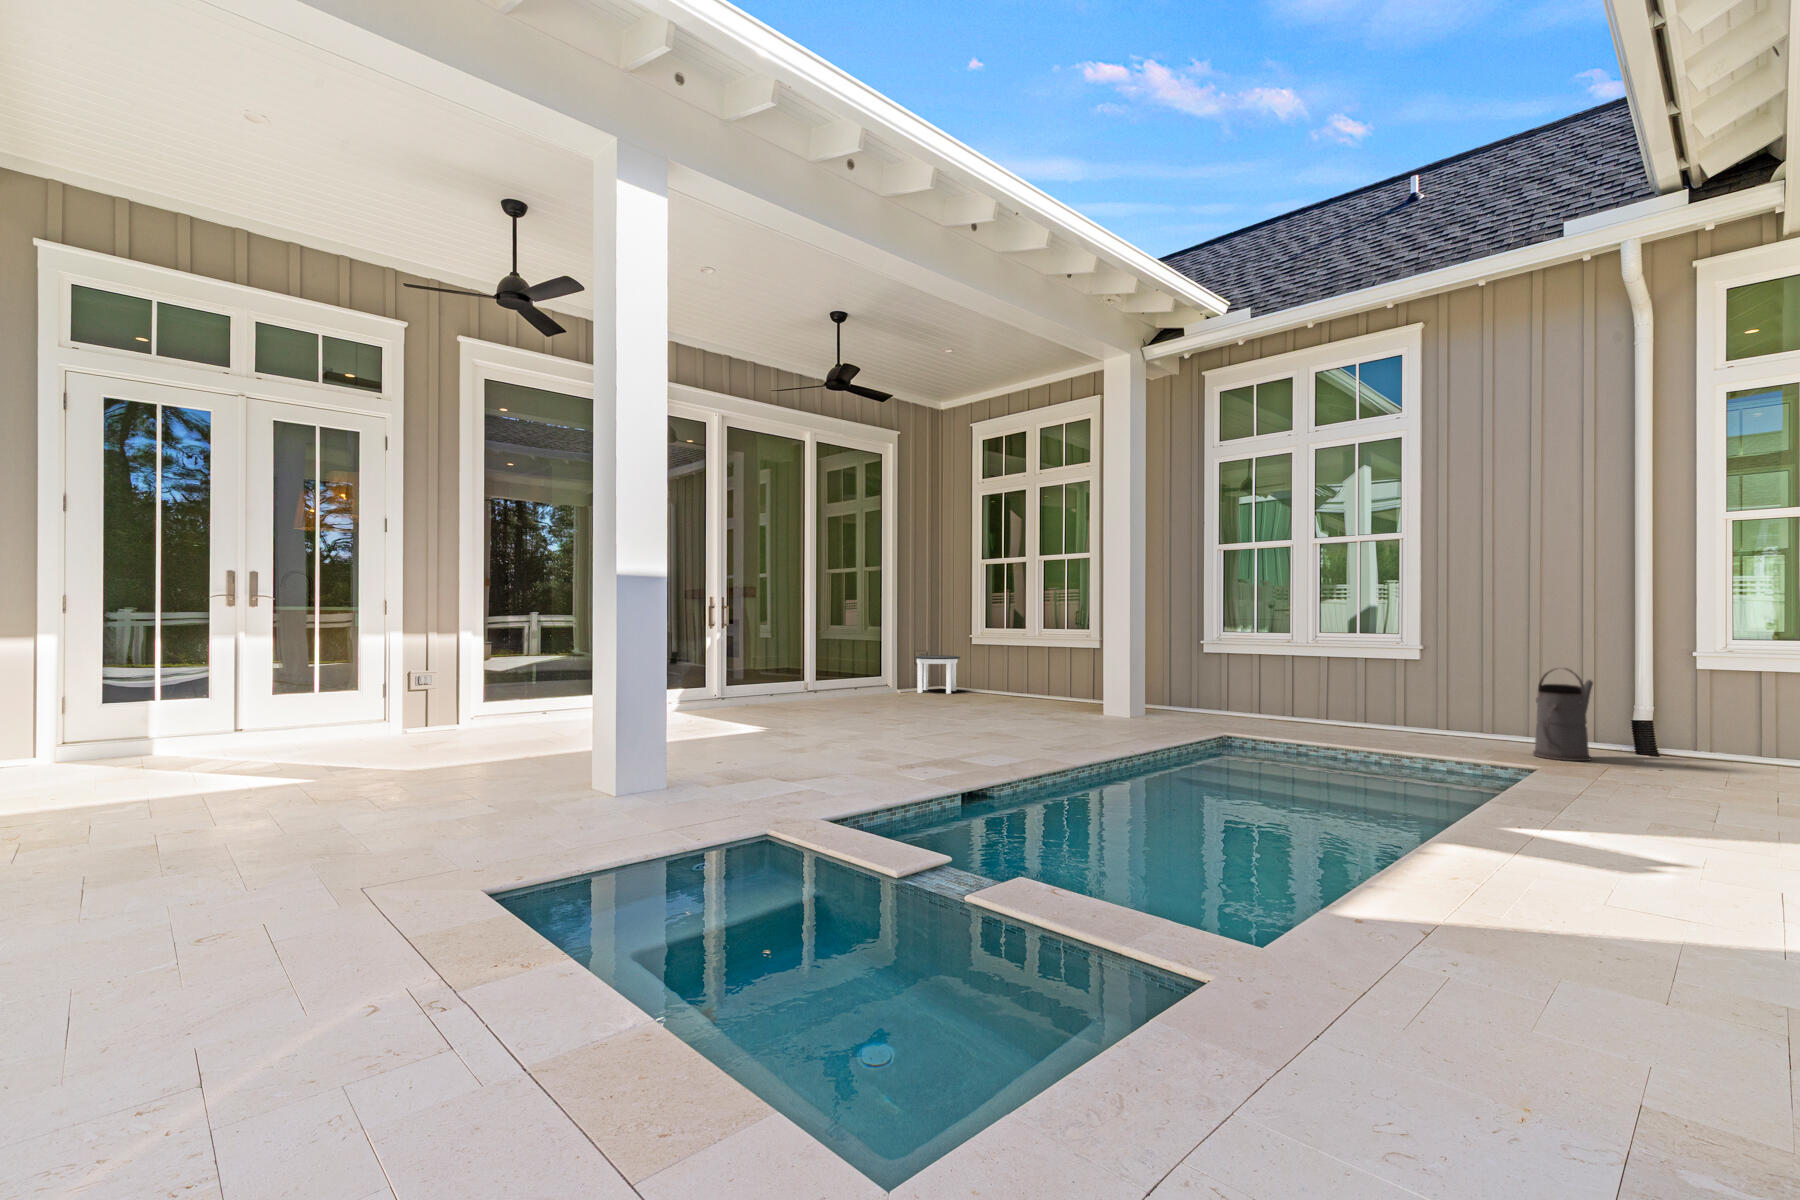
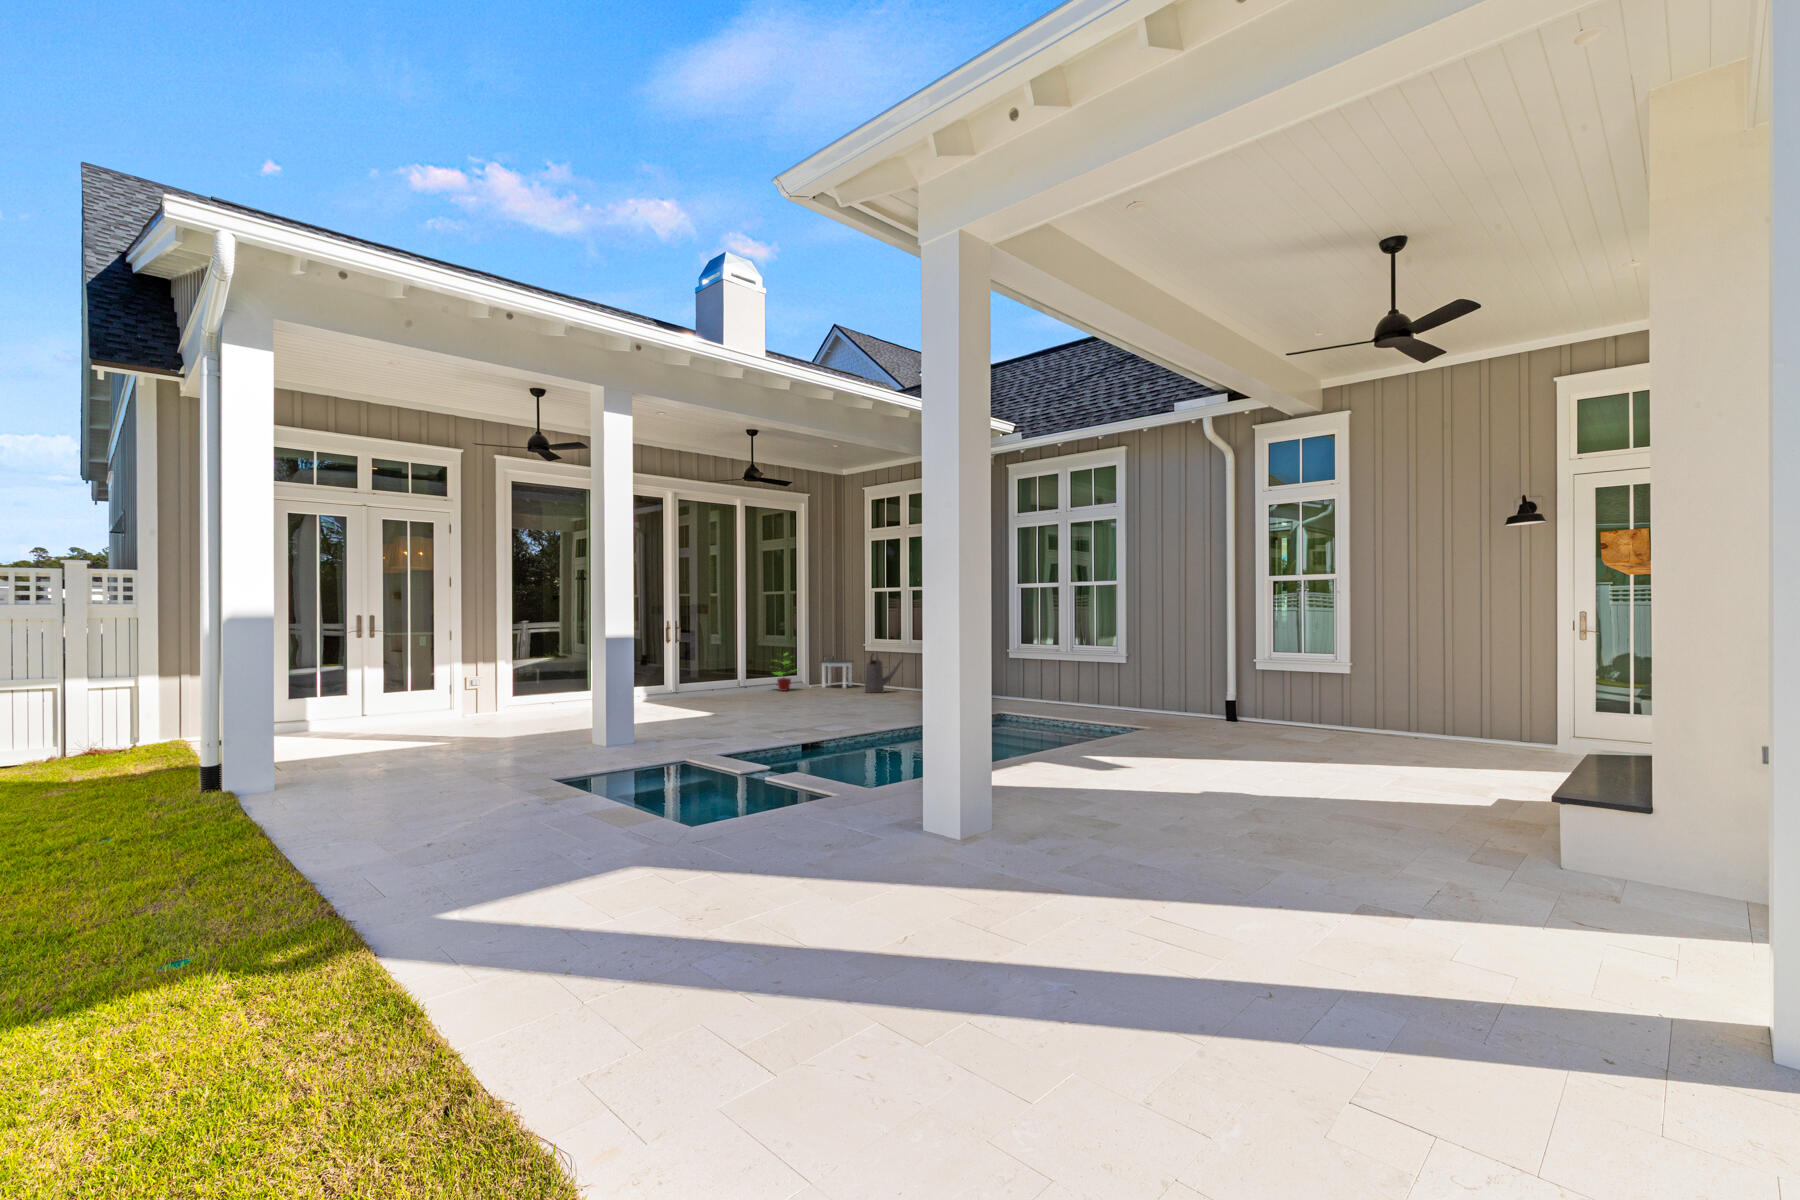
potted plant: none [848,641,891,696] -> present [774,654,791,691]
watering can: present [1533,668,1593,761] -> present [863,653,903,693]

